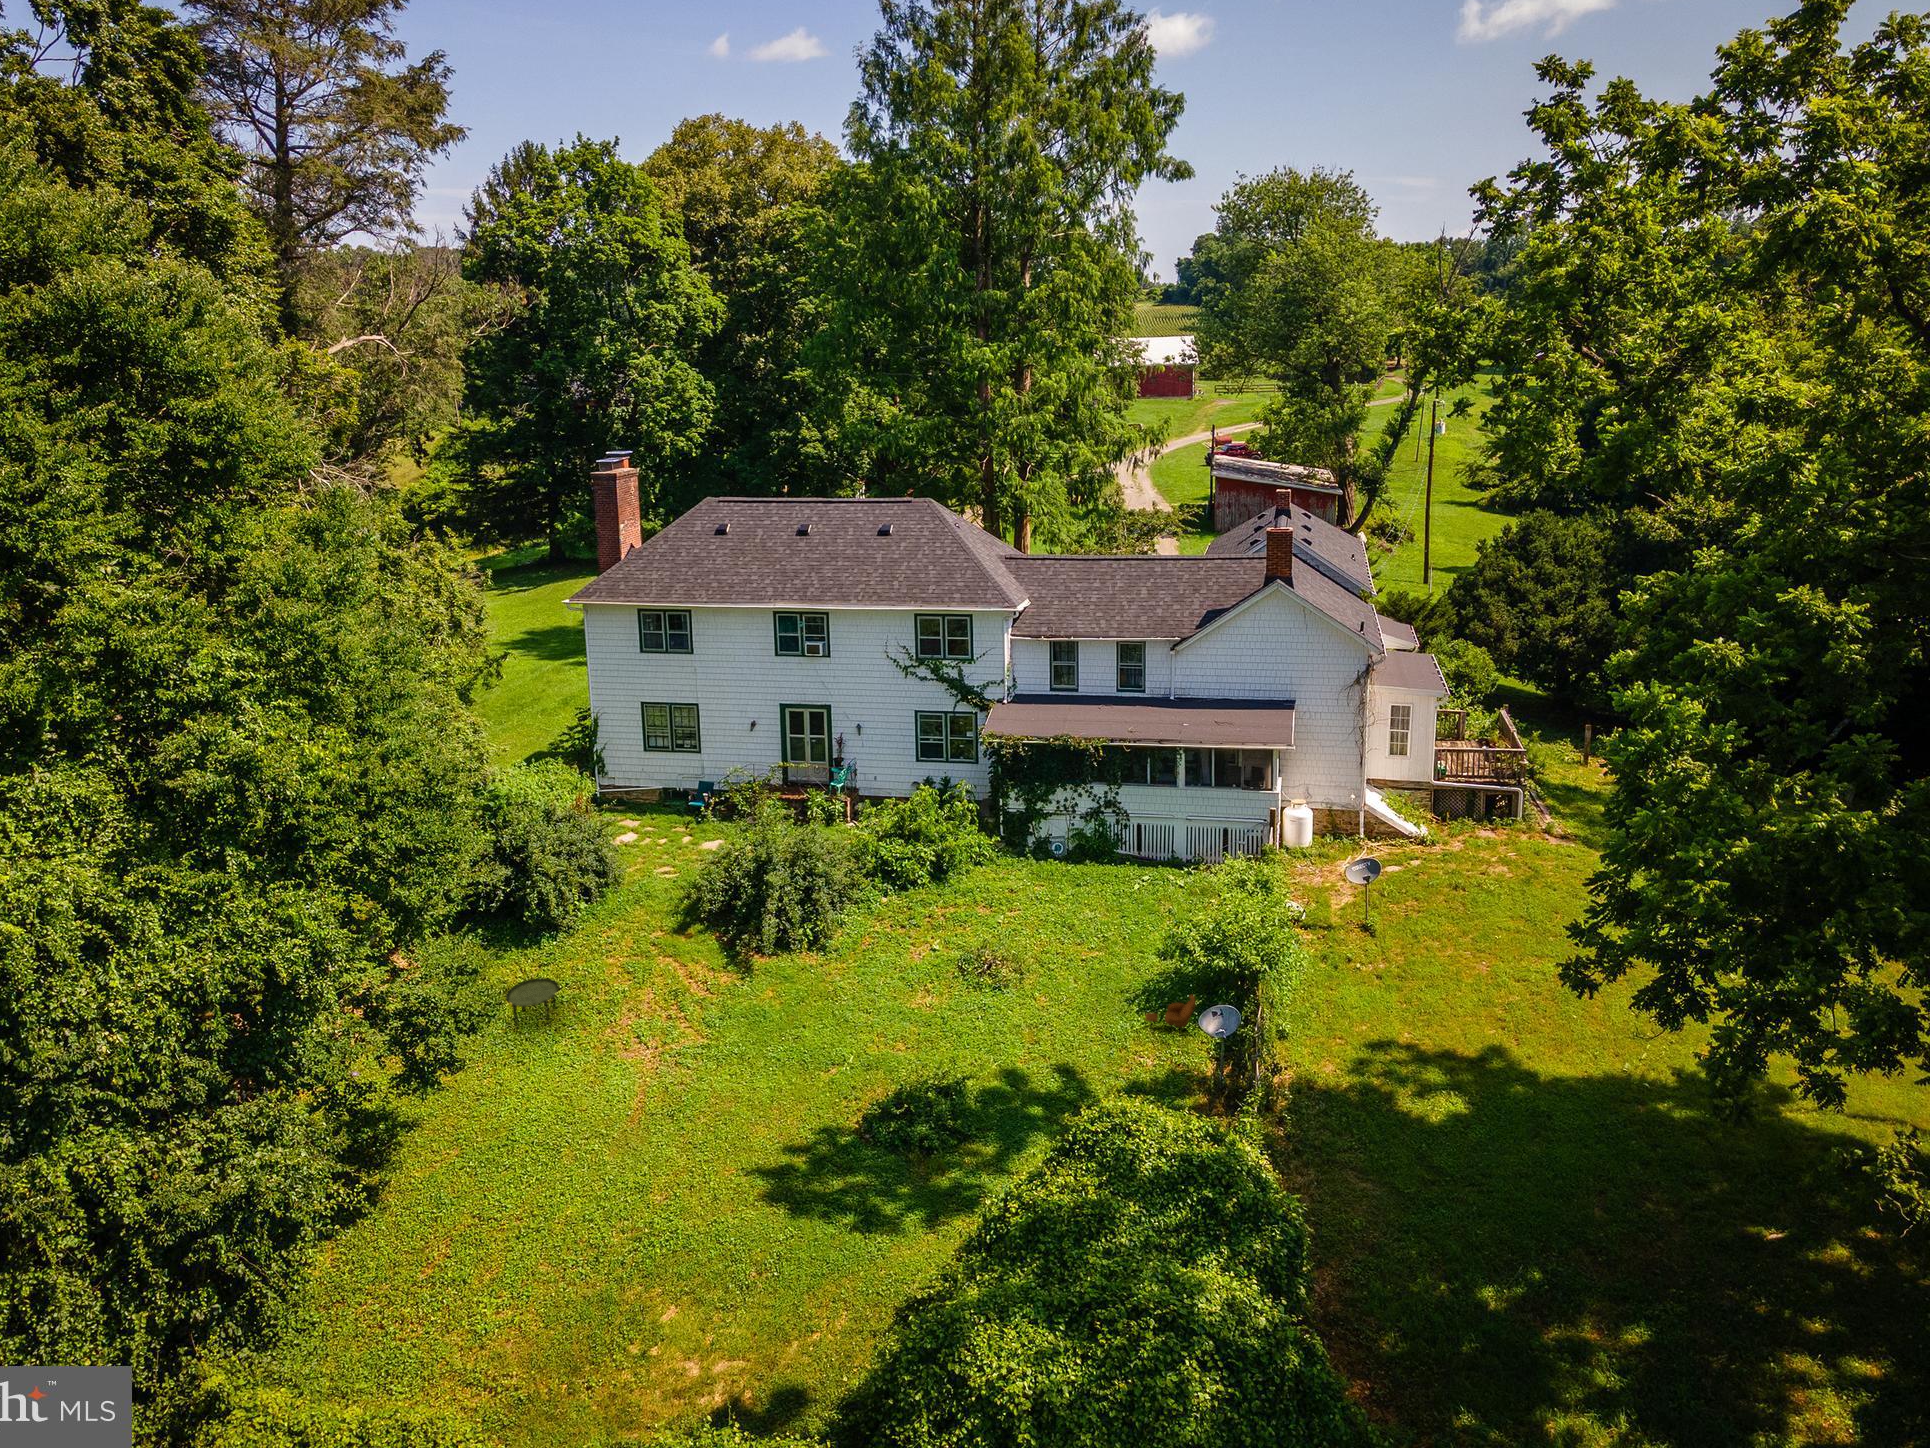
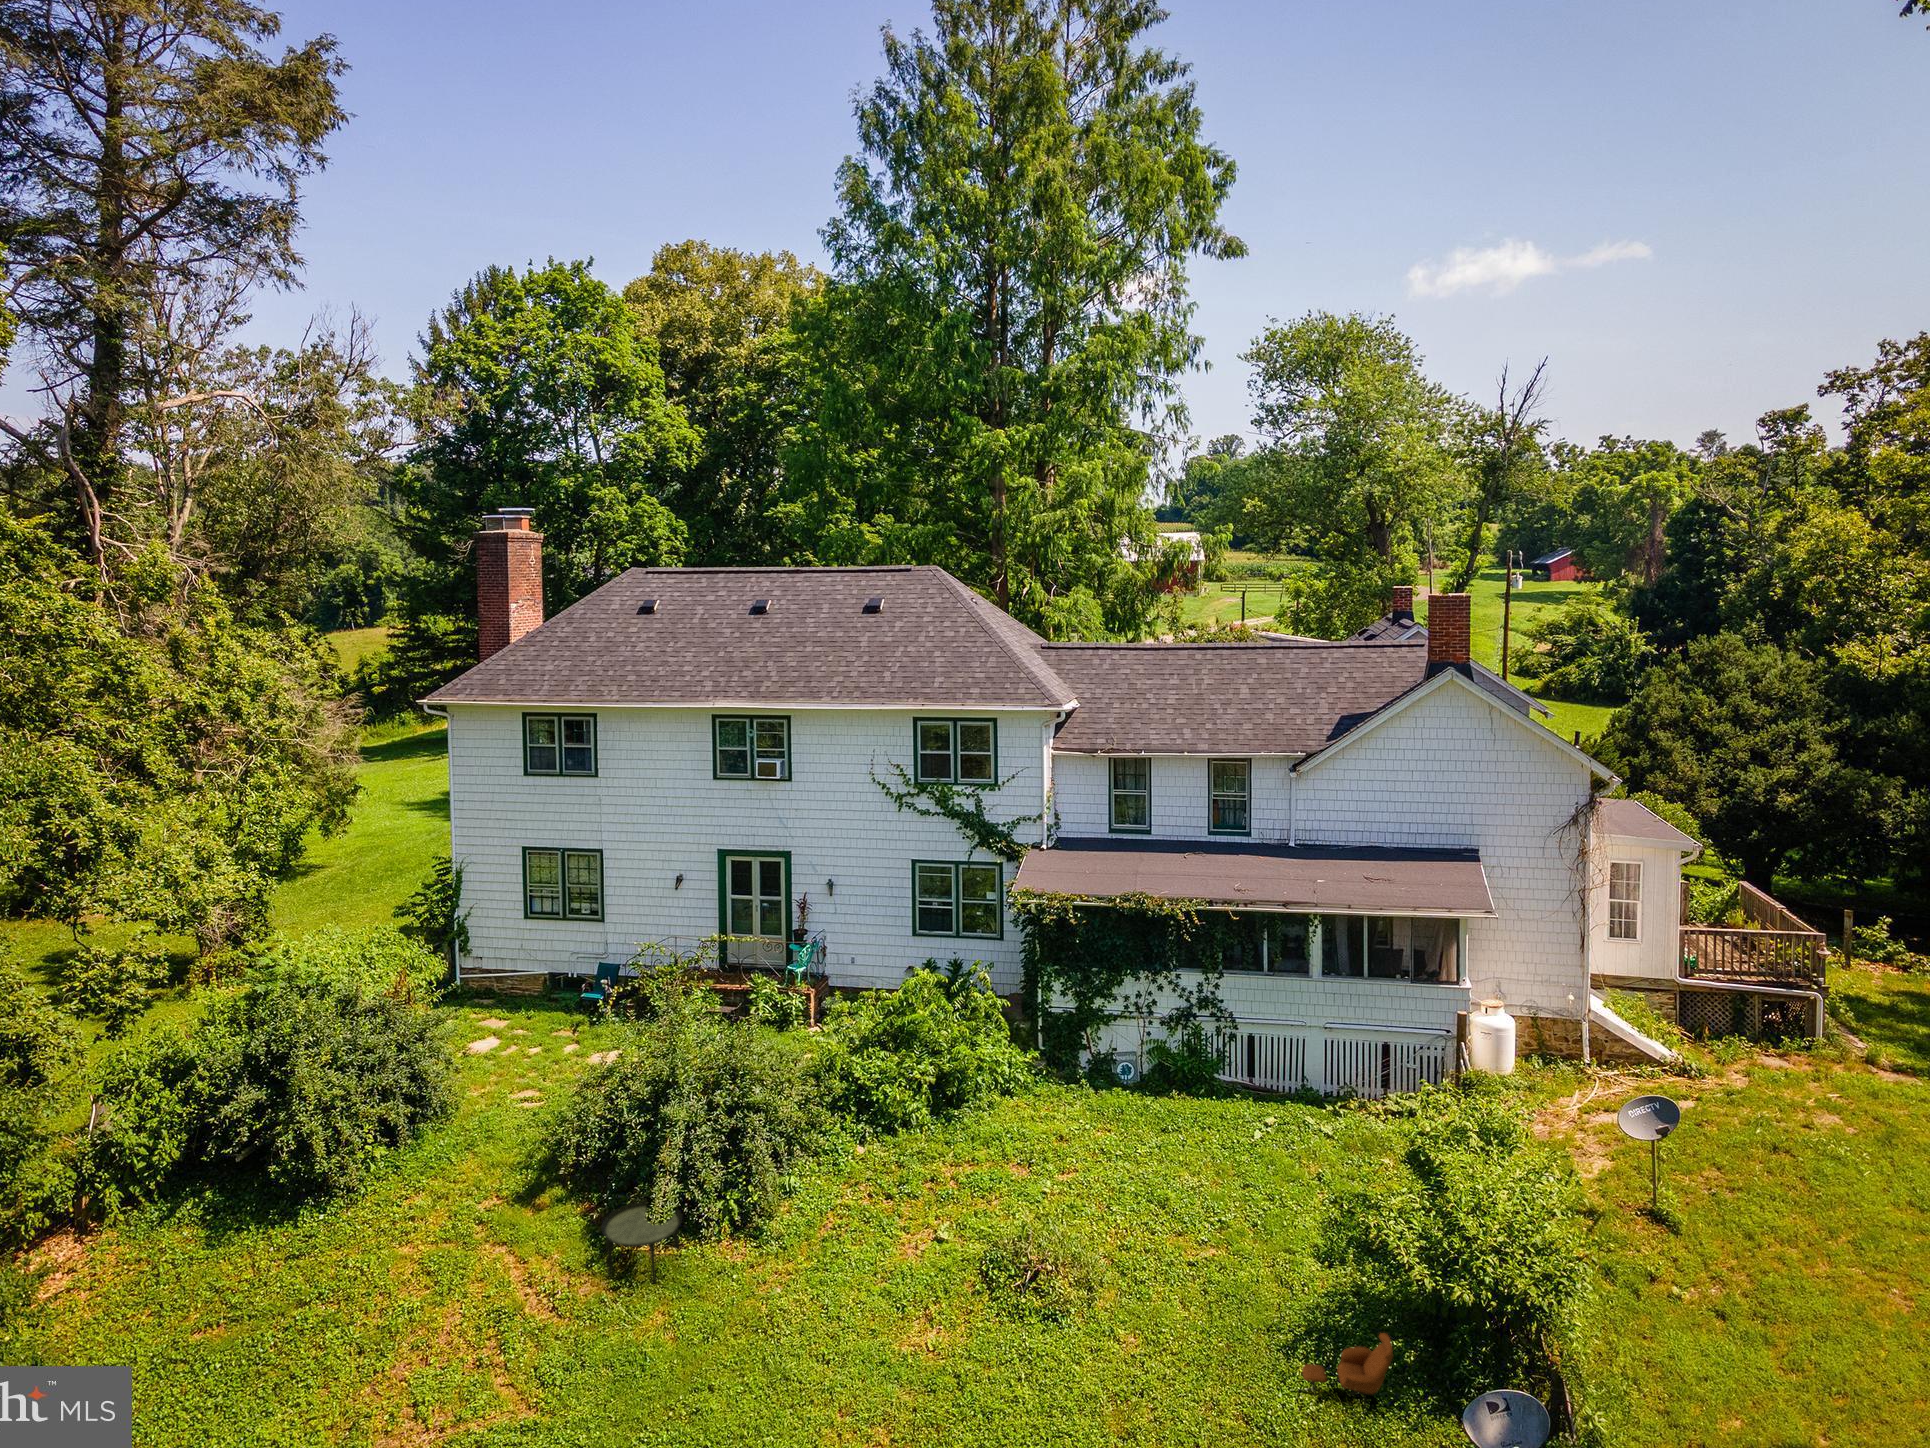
round table: present [506,978,559,1029] -> present [601,1201,682,1283]

